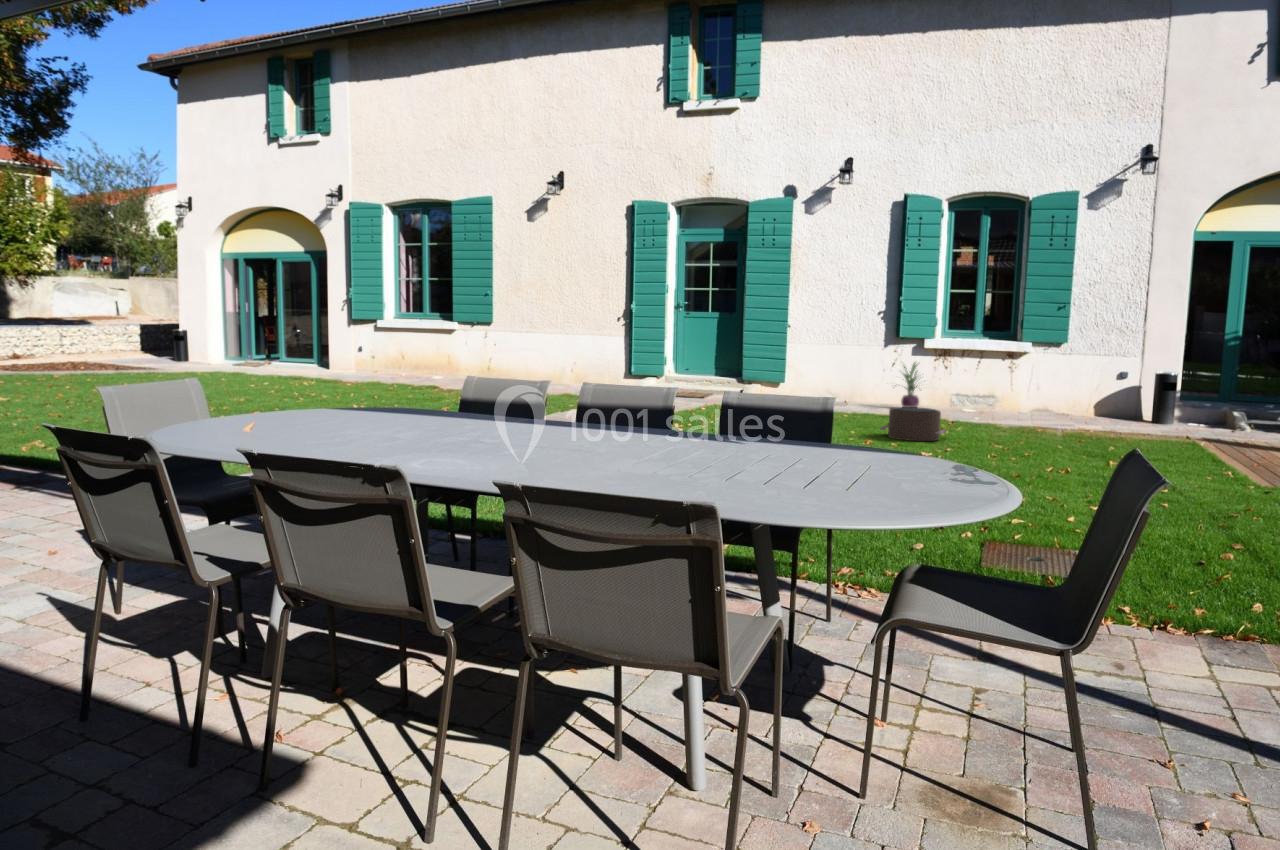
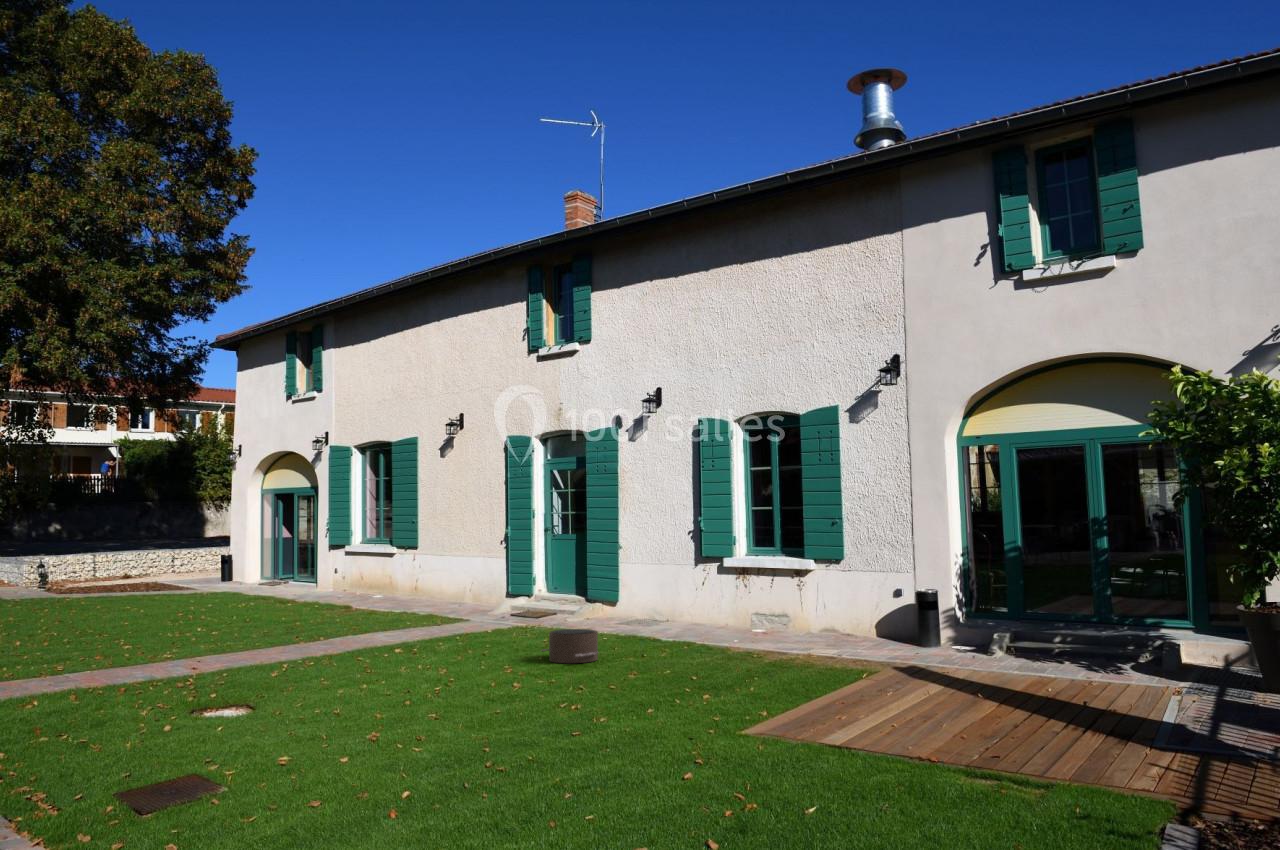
decorative plant: present [901,363,919,407] -> none [676,581,728,631]

